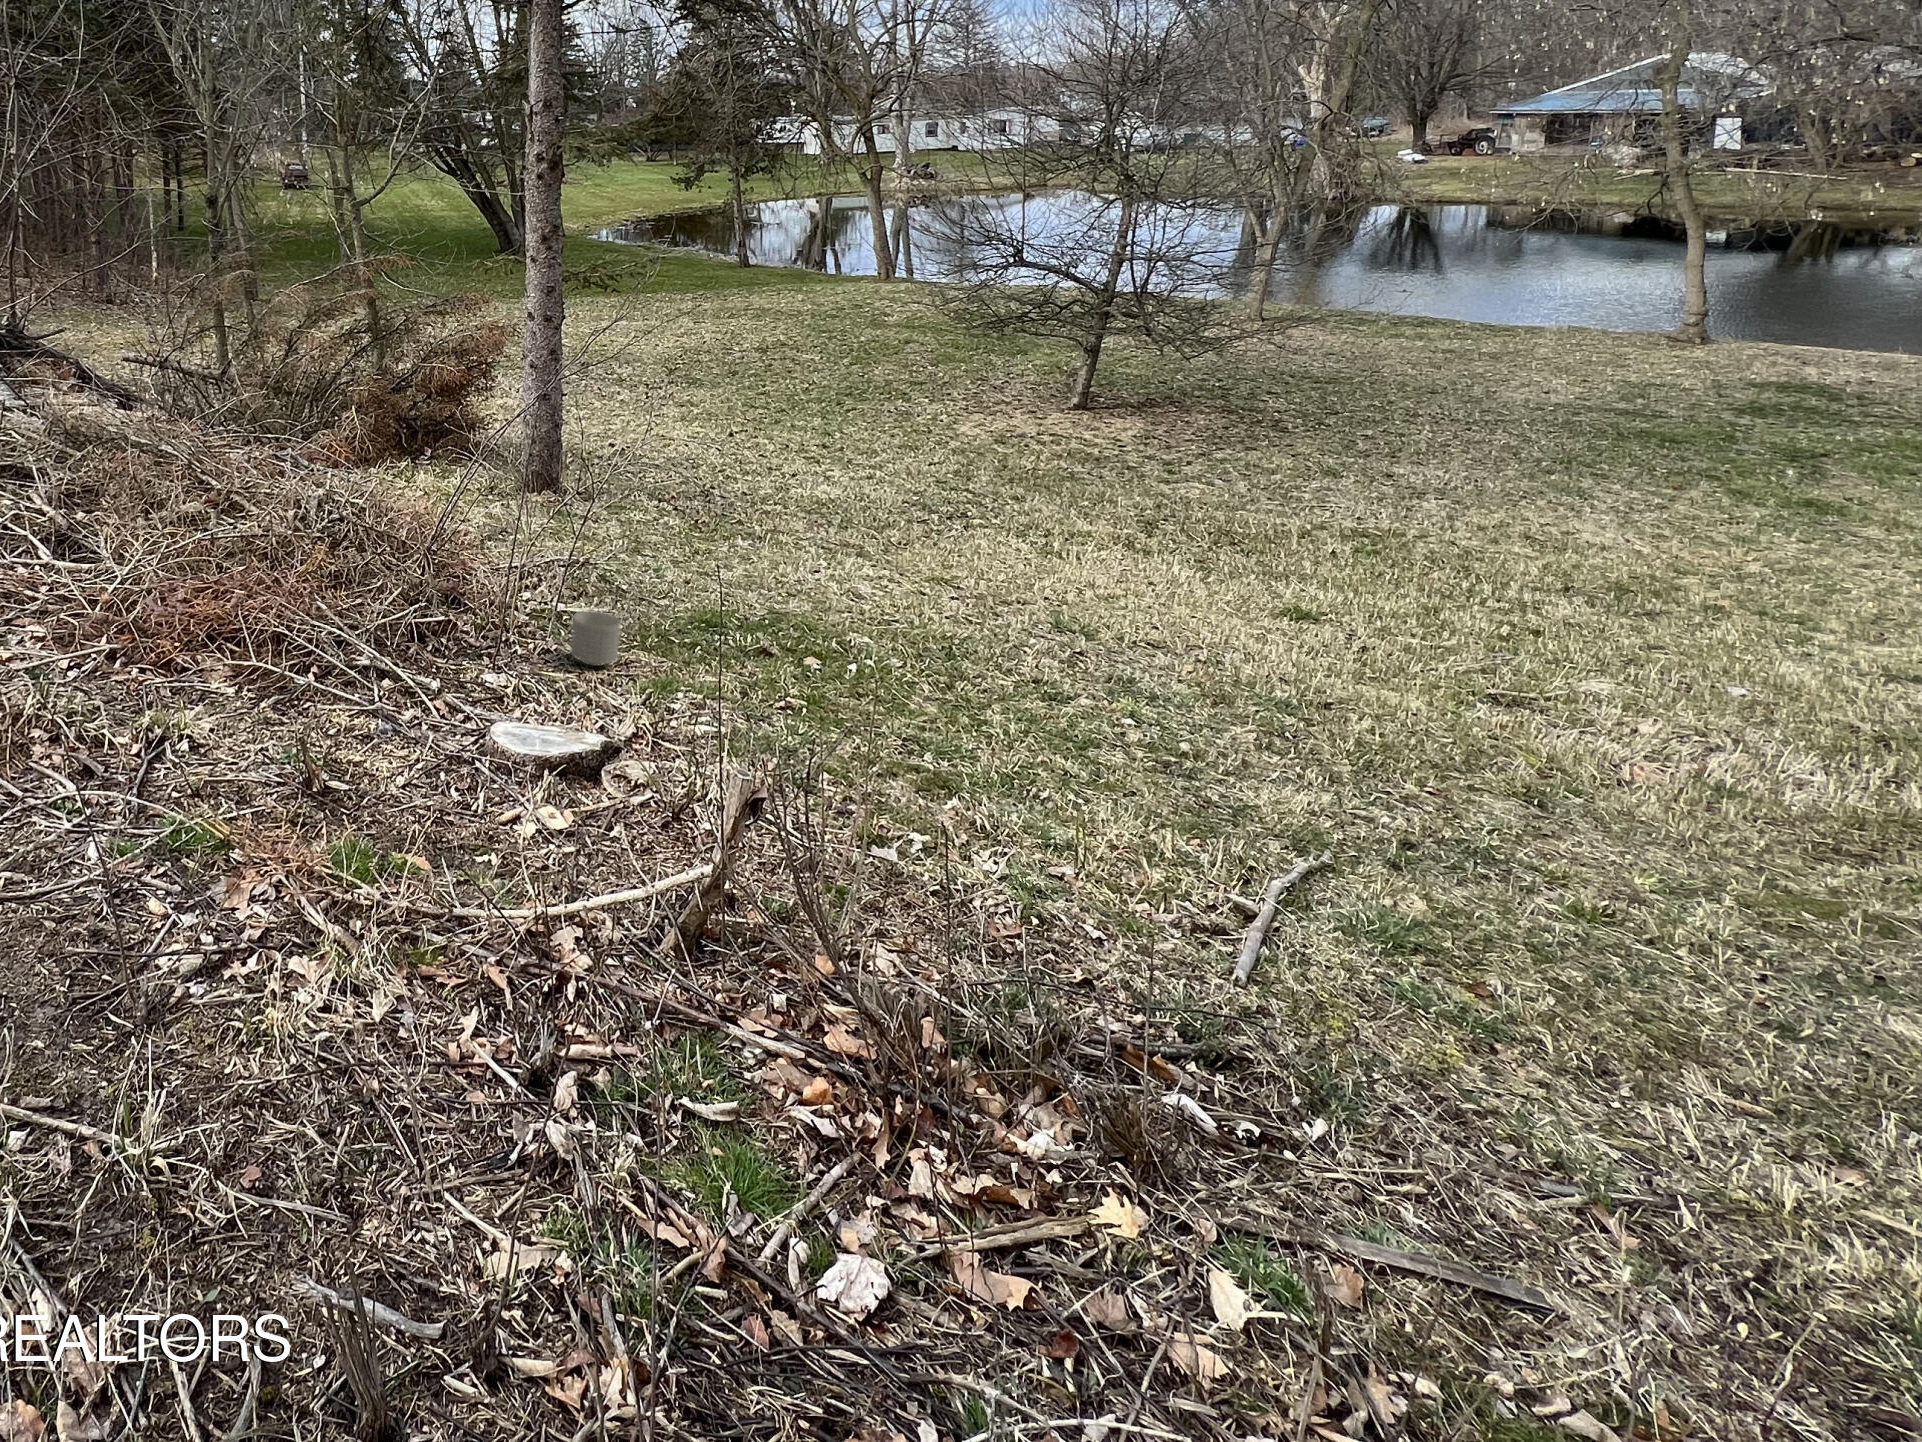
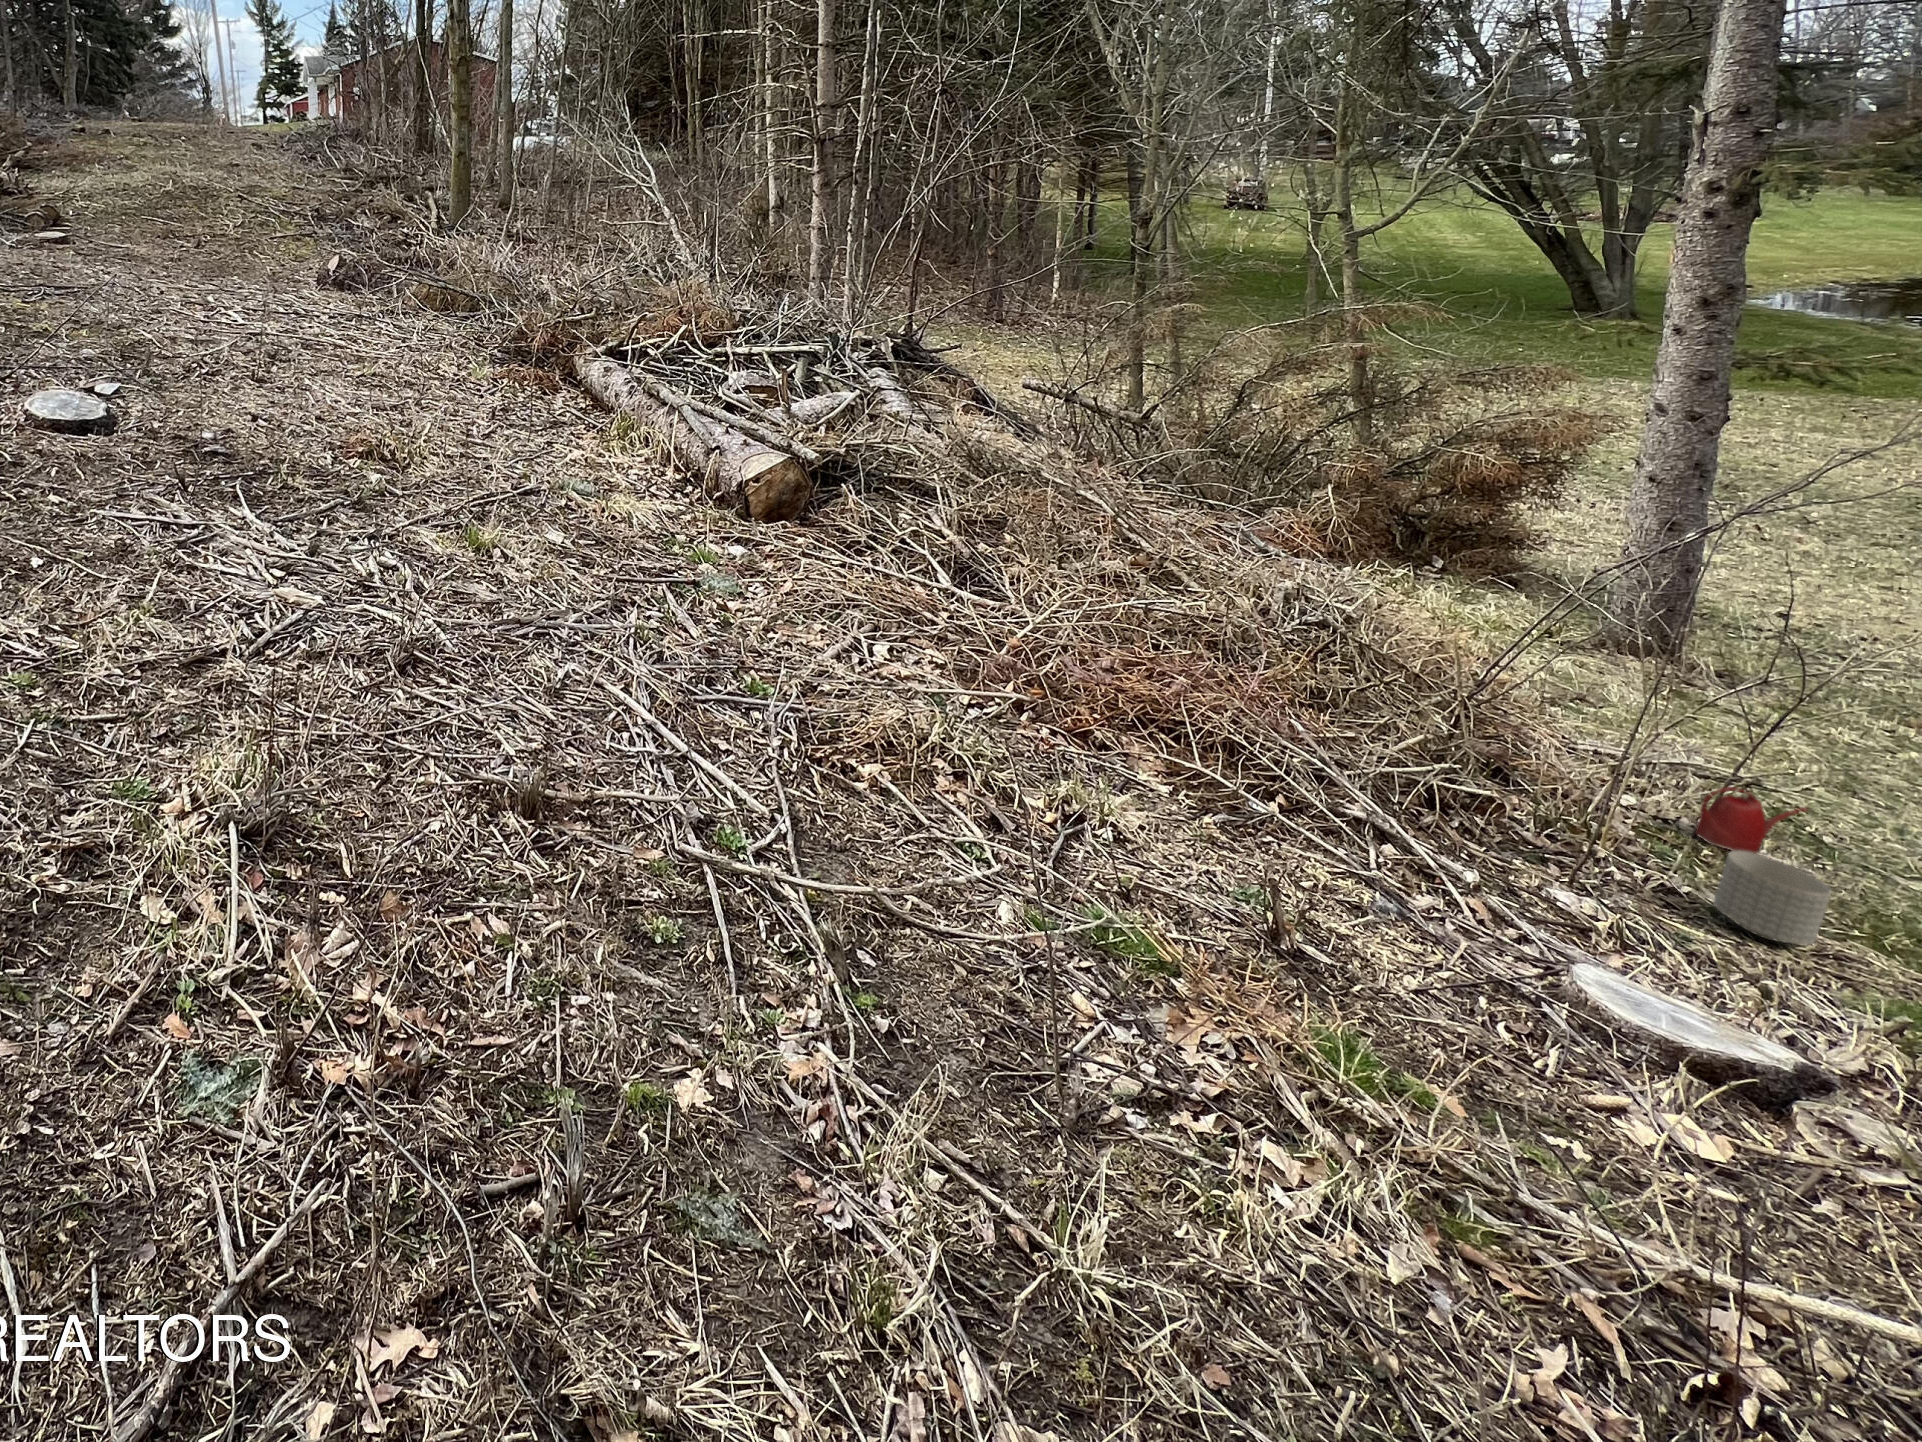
watering can: none [564,569,615,613] -> present [1696,787,1808,854]

